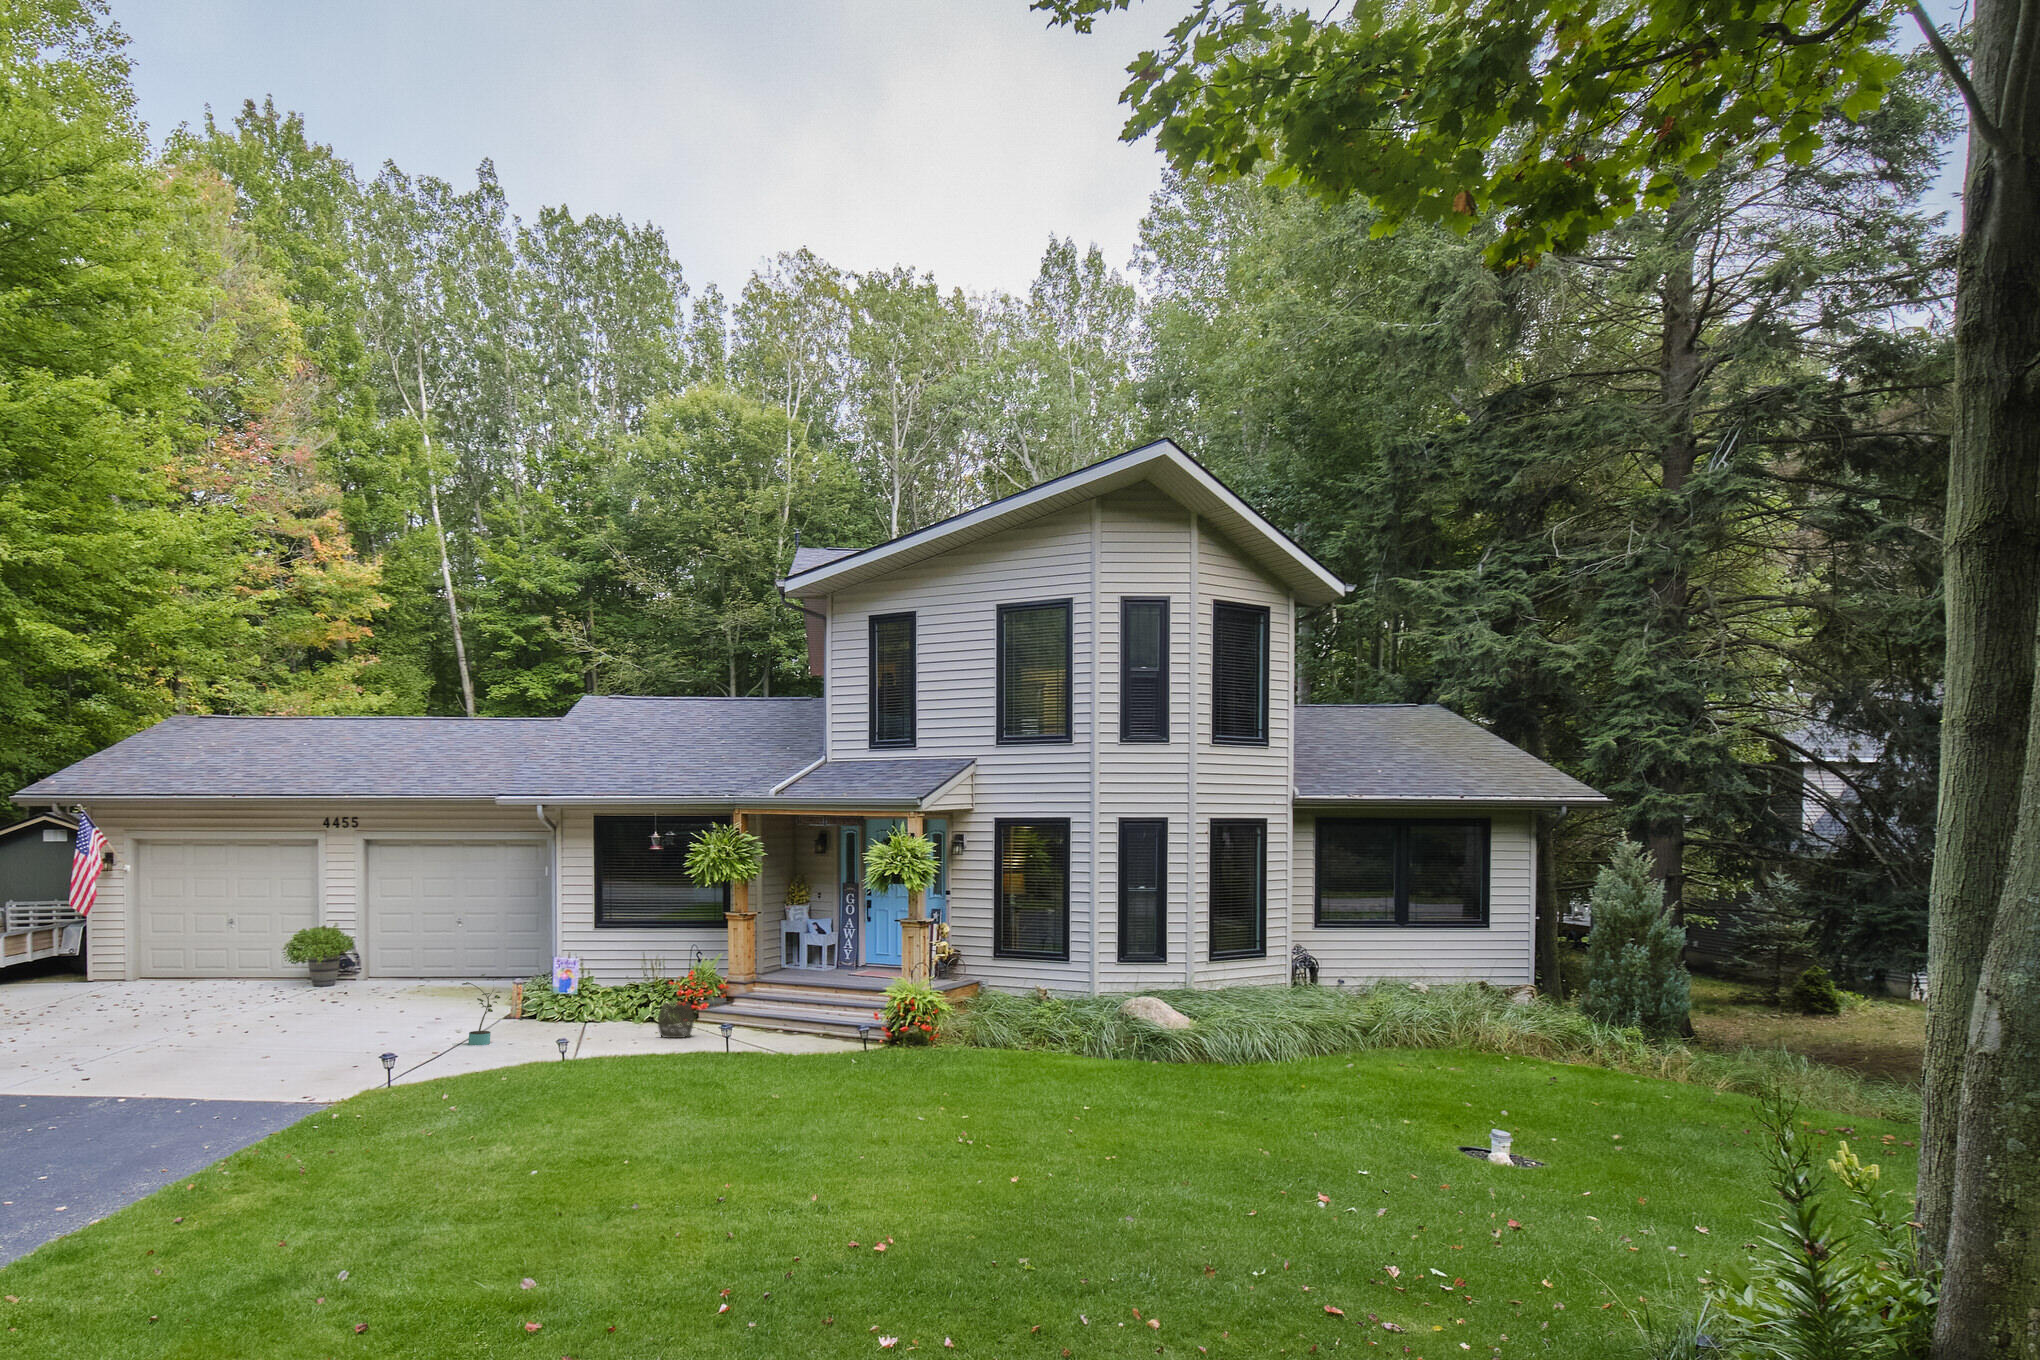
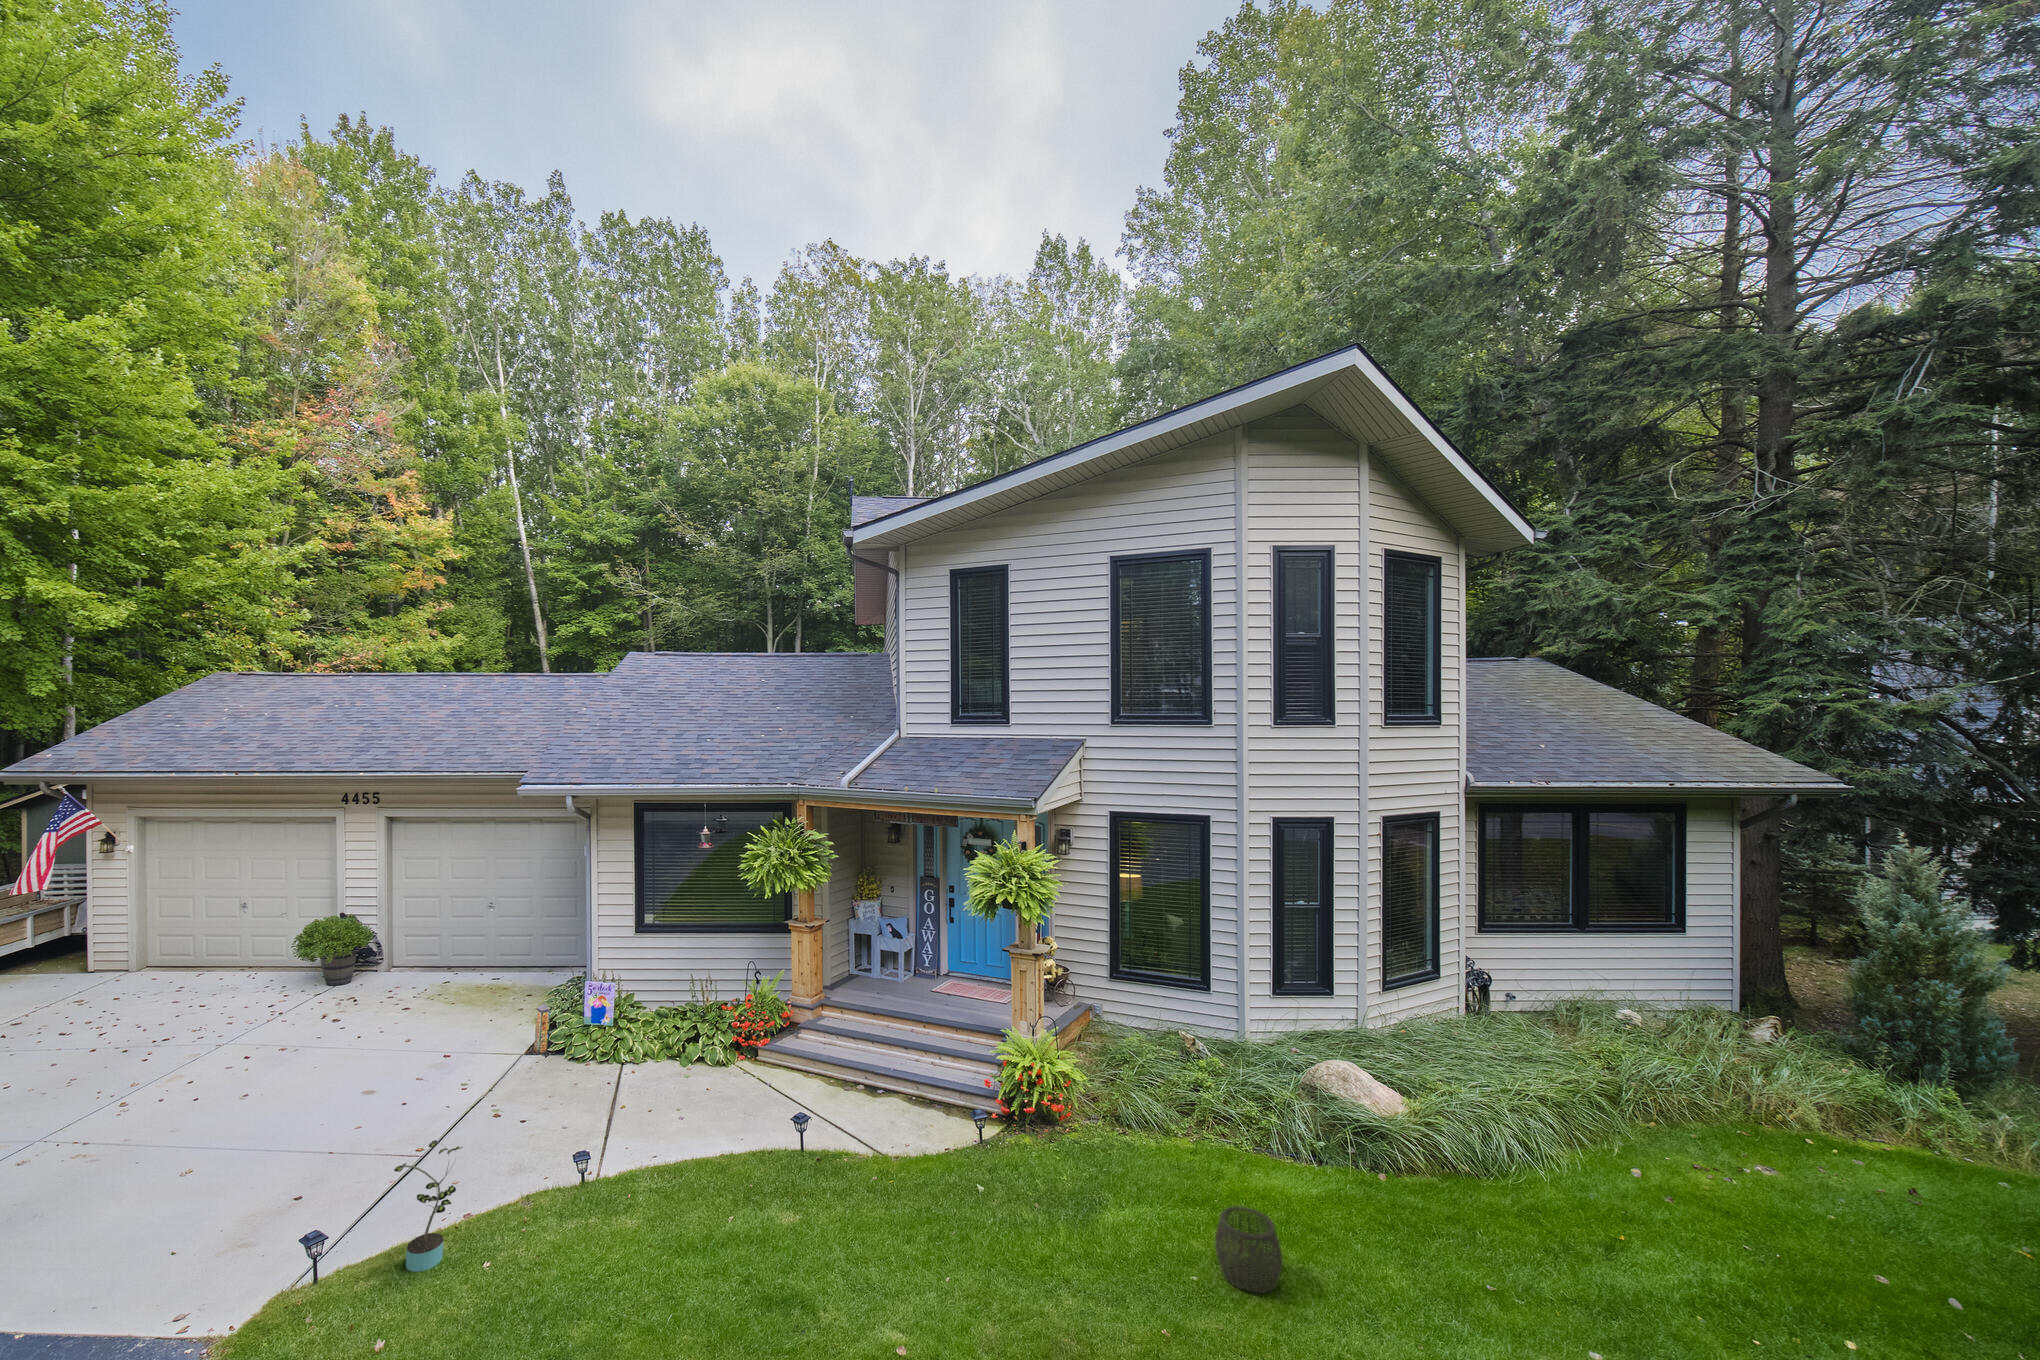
woven basket: present [658,1002,694,1038] -> present [1215,1206,1282,1294]

